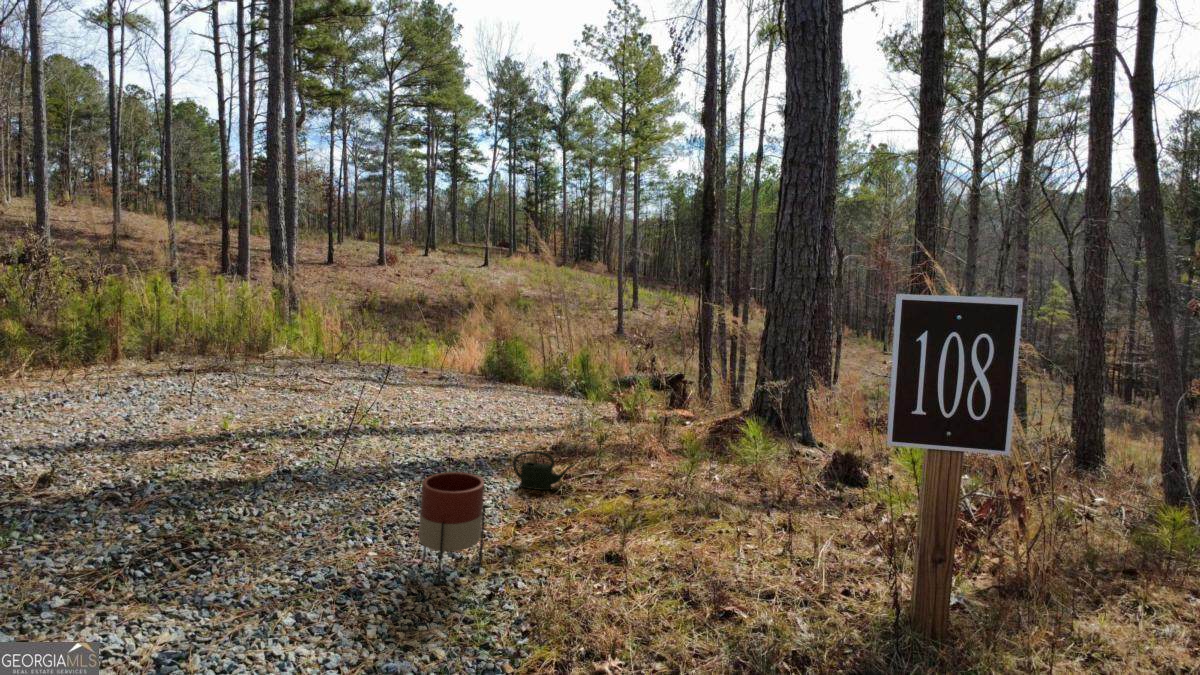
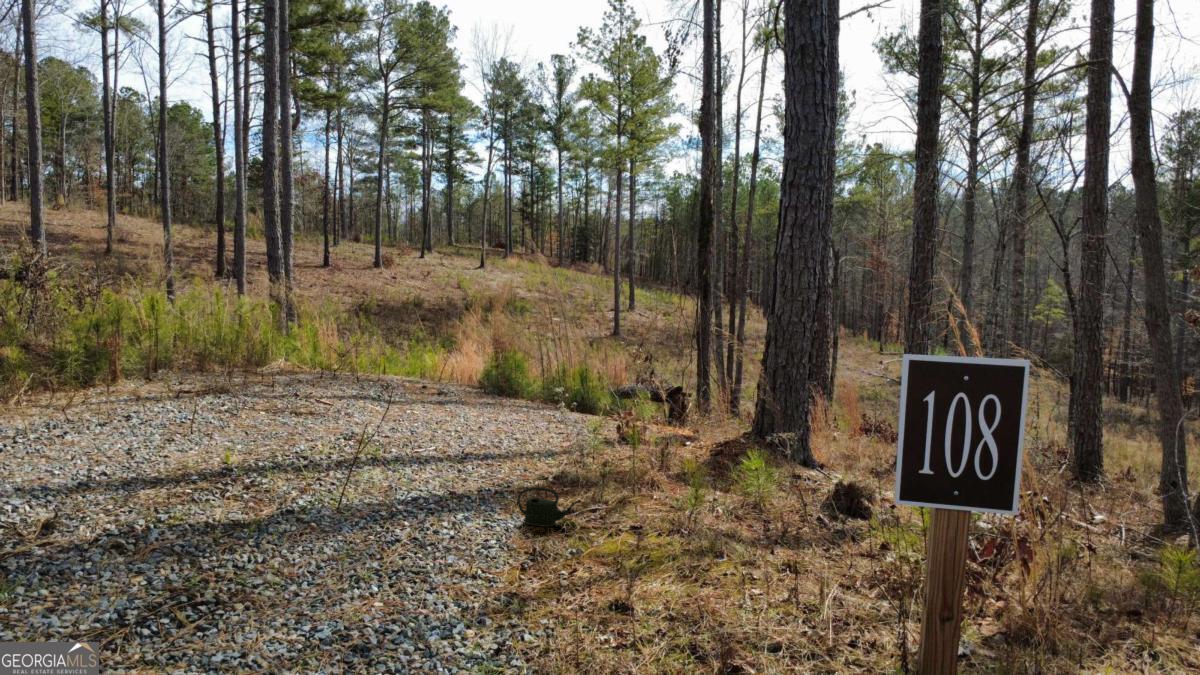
planter: present [419,472,485,587] -> none [425,521,491,642]

